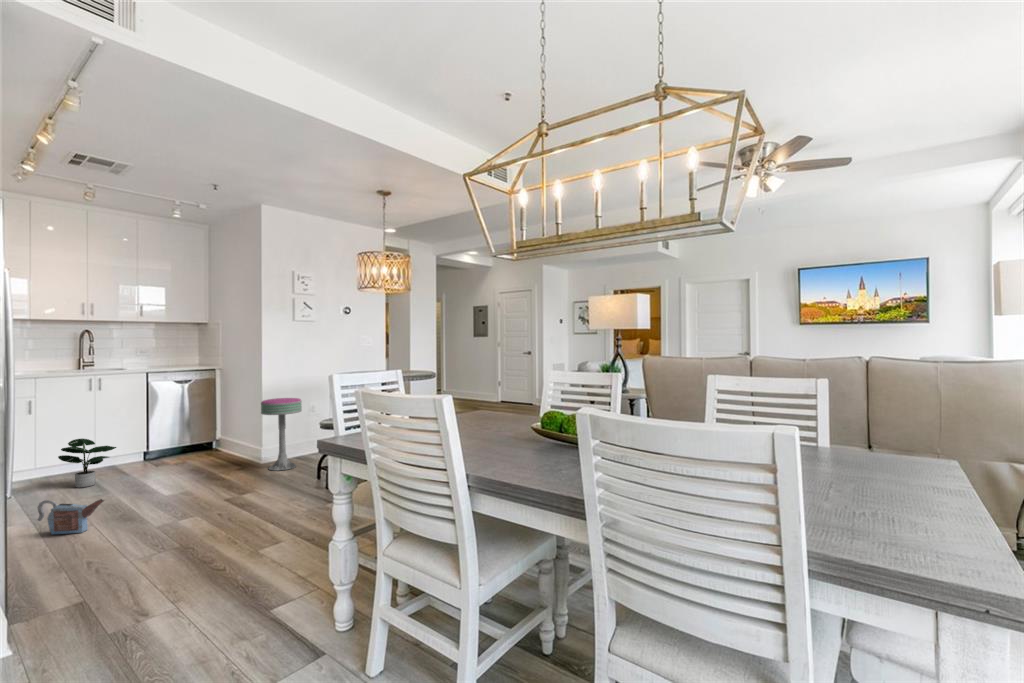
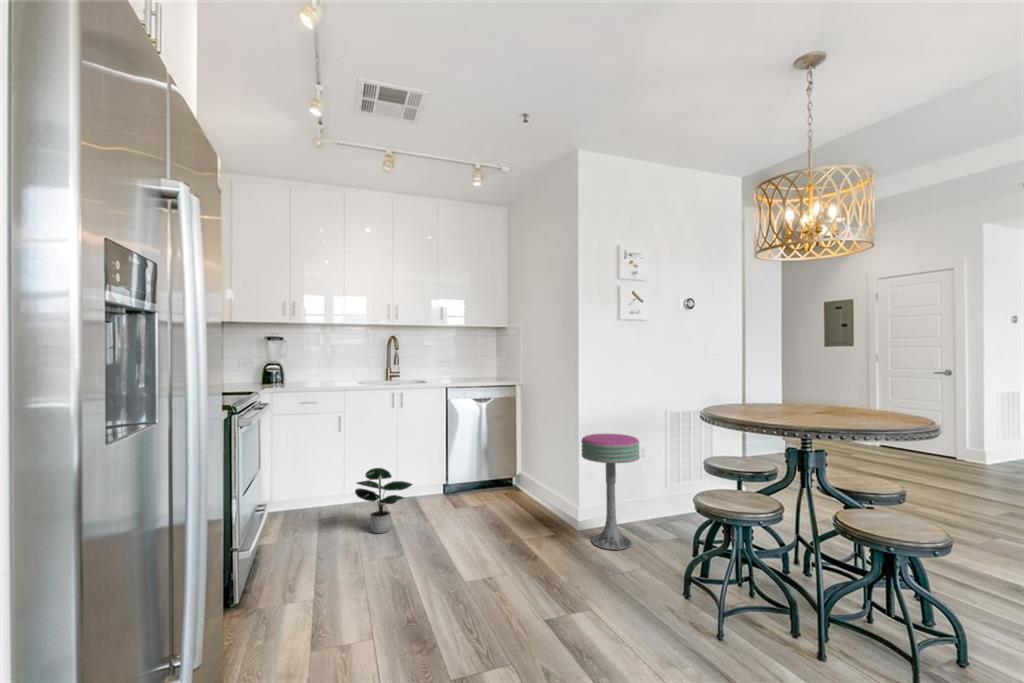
watering can: present [38,499,104,534] -> none [305,584,381,651]

